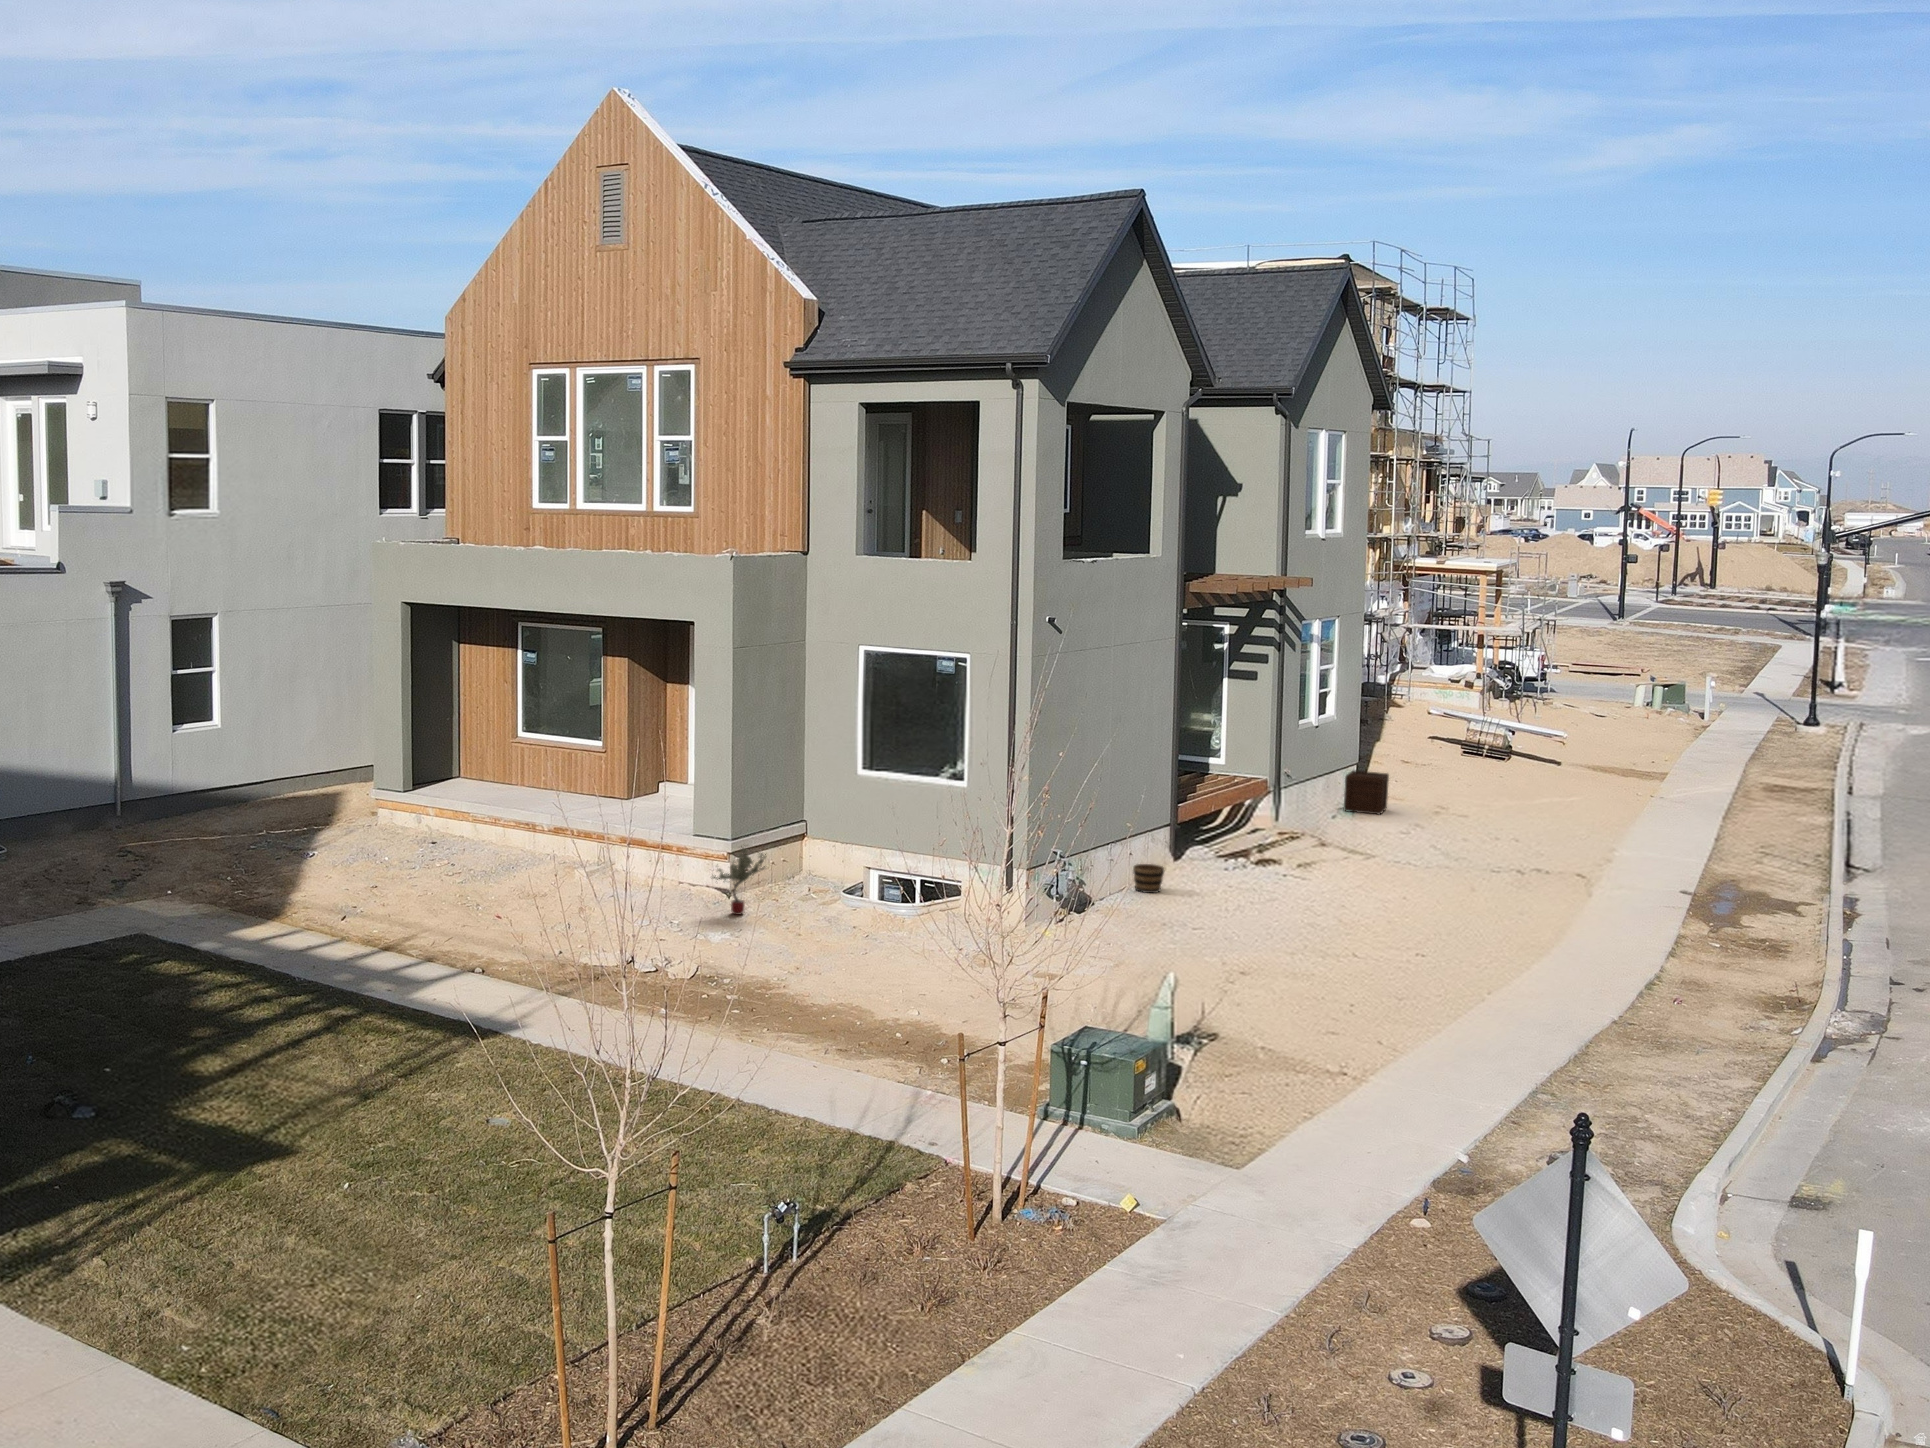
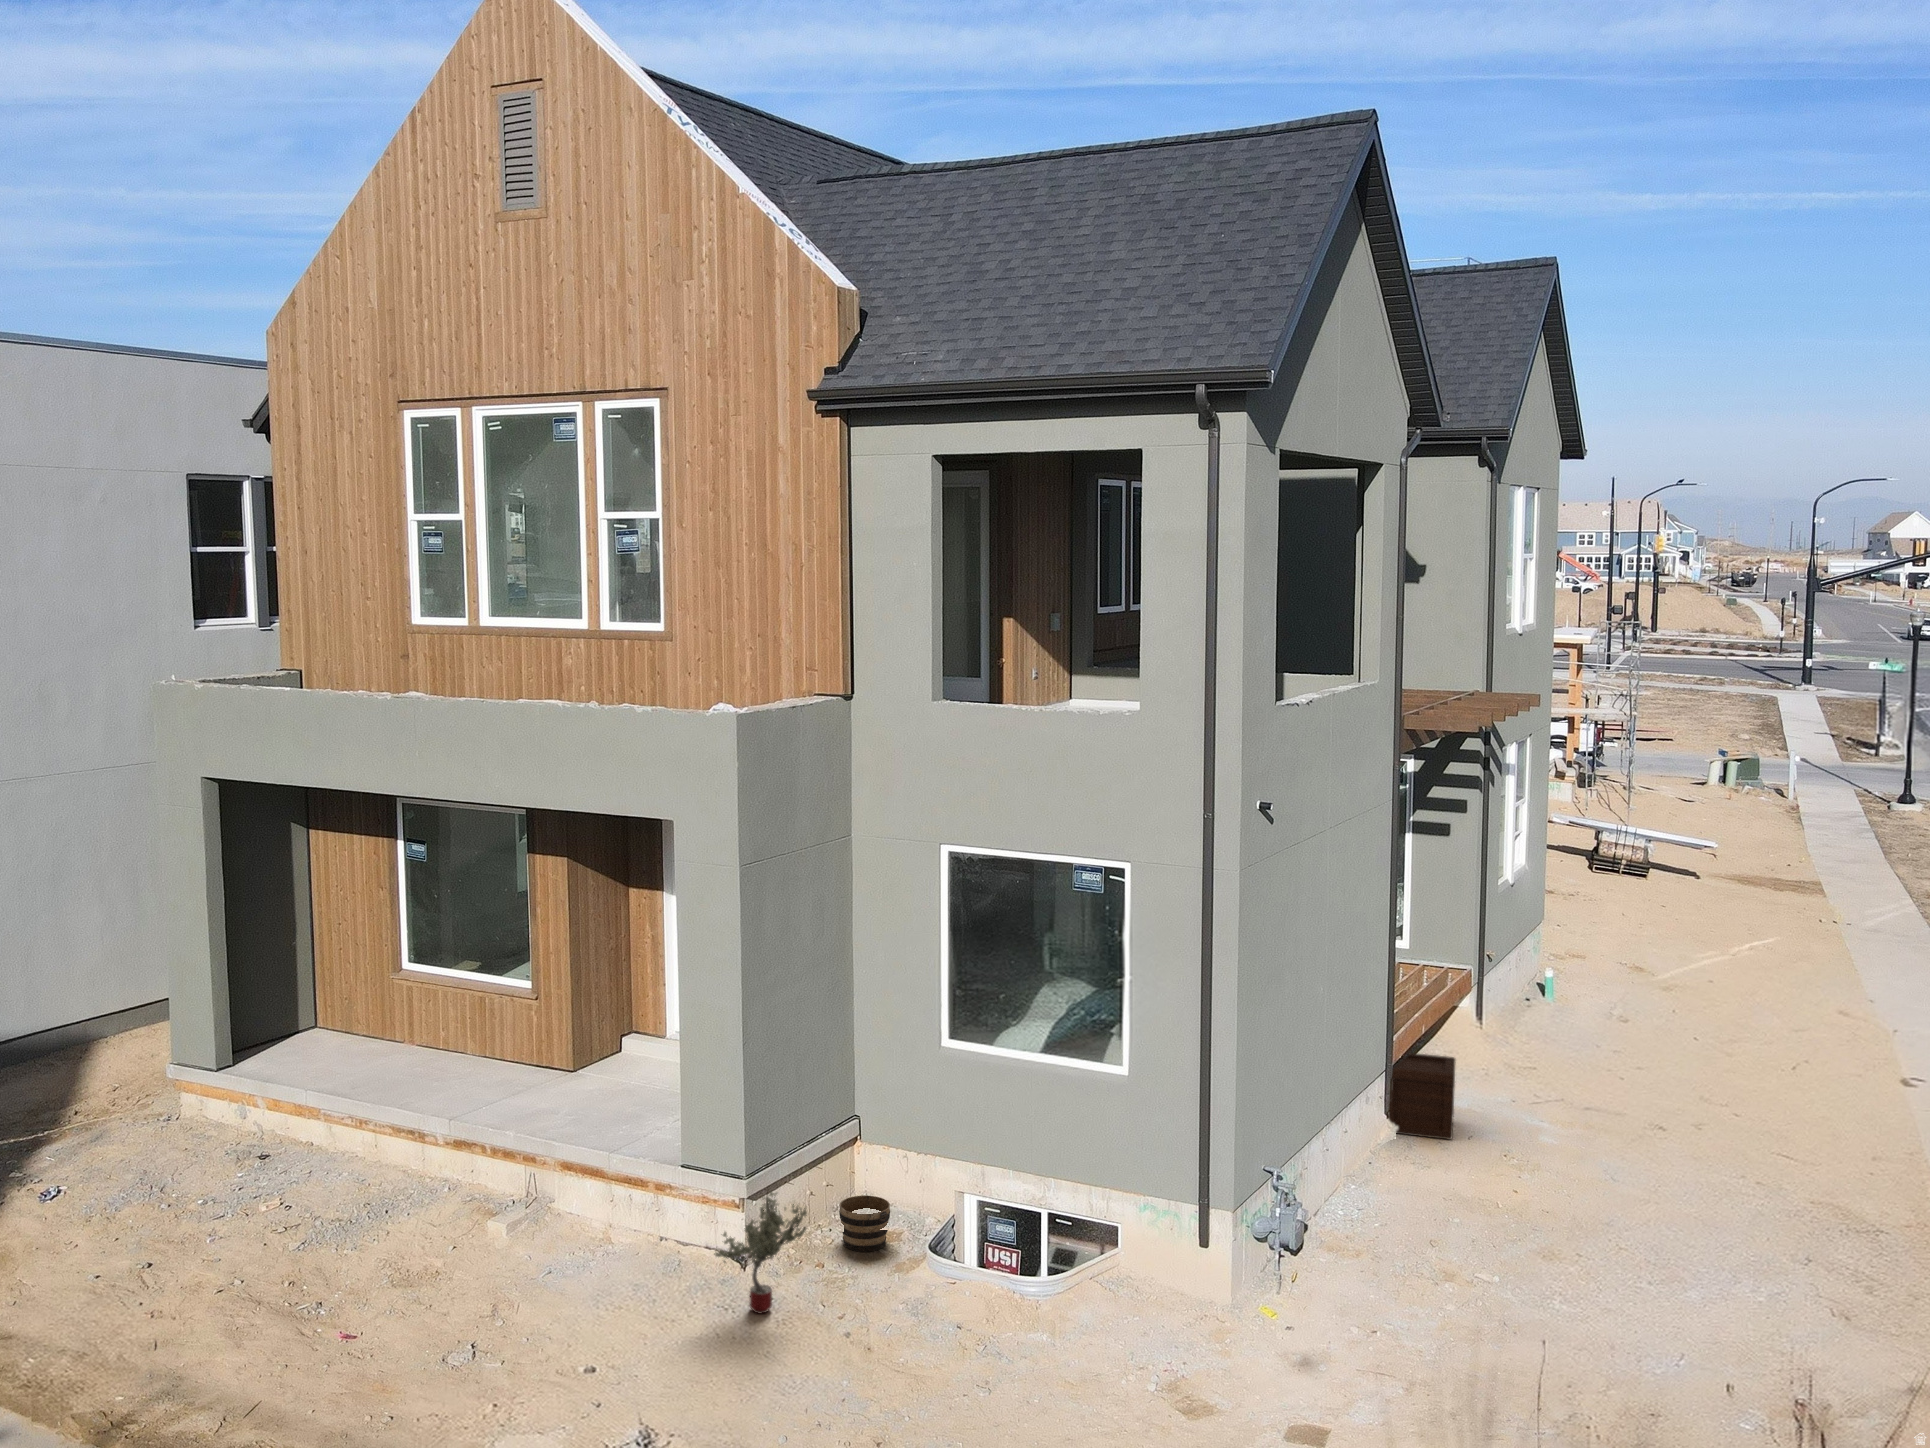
wooden crate: present [1344,770,1389,814] -> present [1388,1053,1456,1140]
bucket: present [1133,864,1164,893] -> present [839,1195,890,1252]

